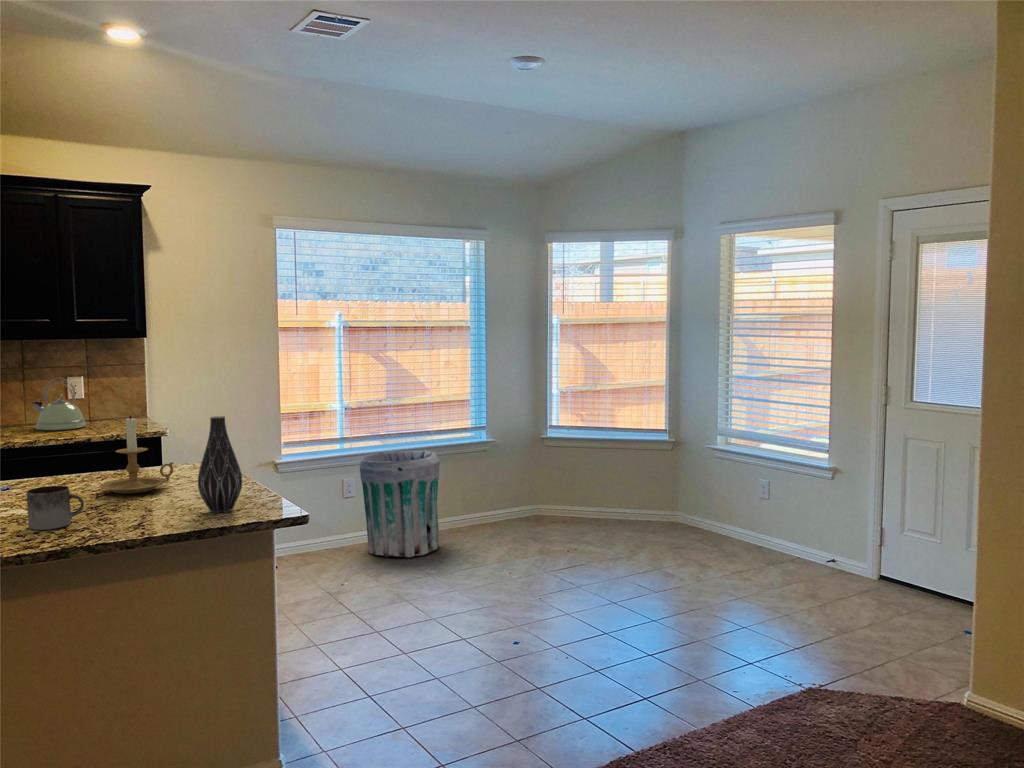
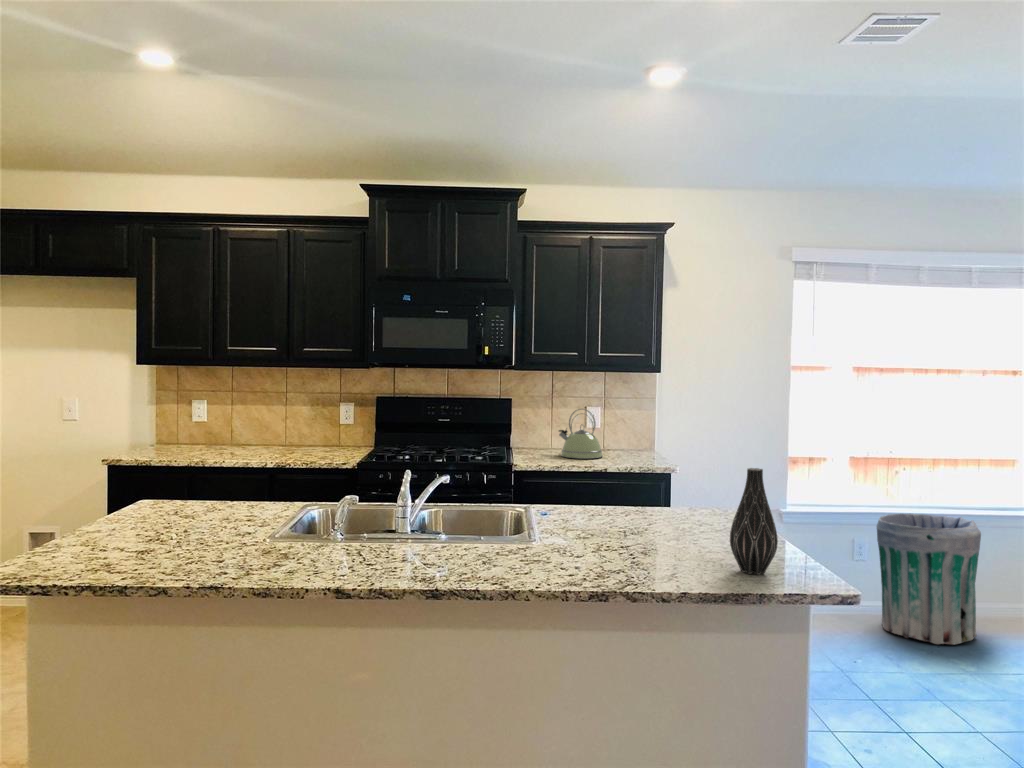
candle holder: present [100,416,173,494] -> none [628,457,698,537]
mug: present [27,486,84,530] -> none [571,523,620,566]

